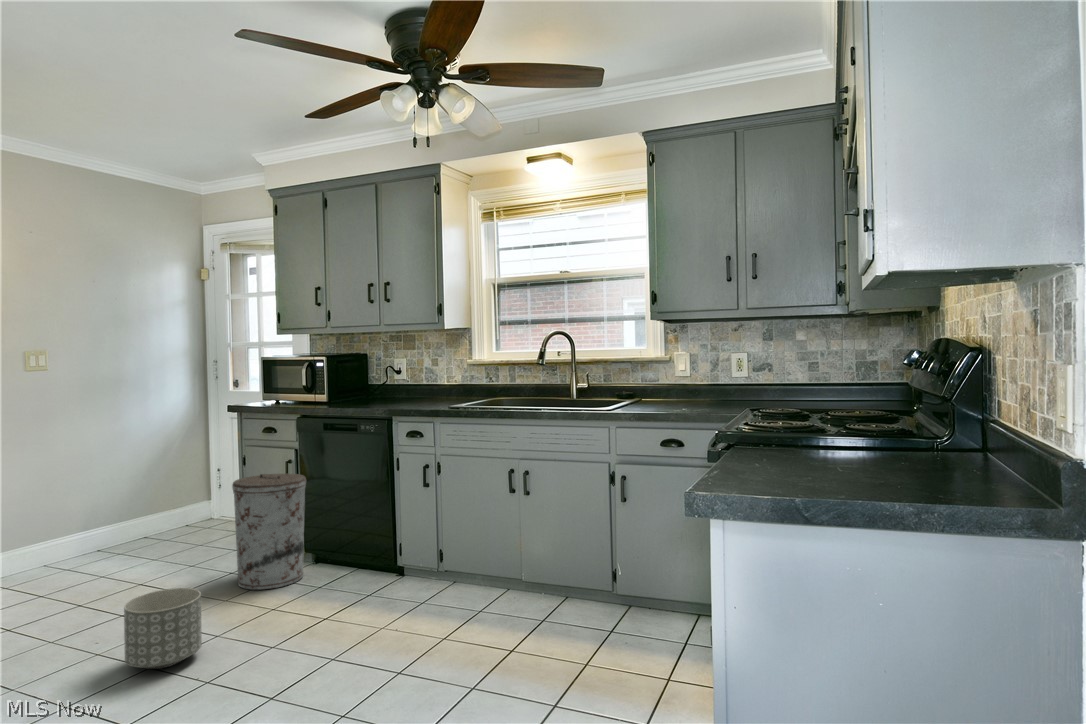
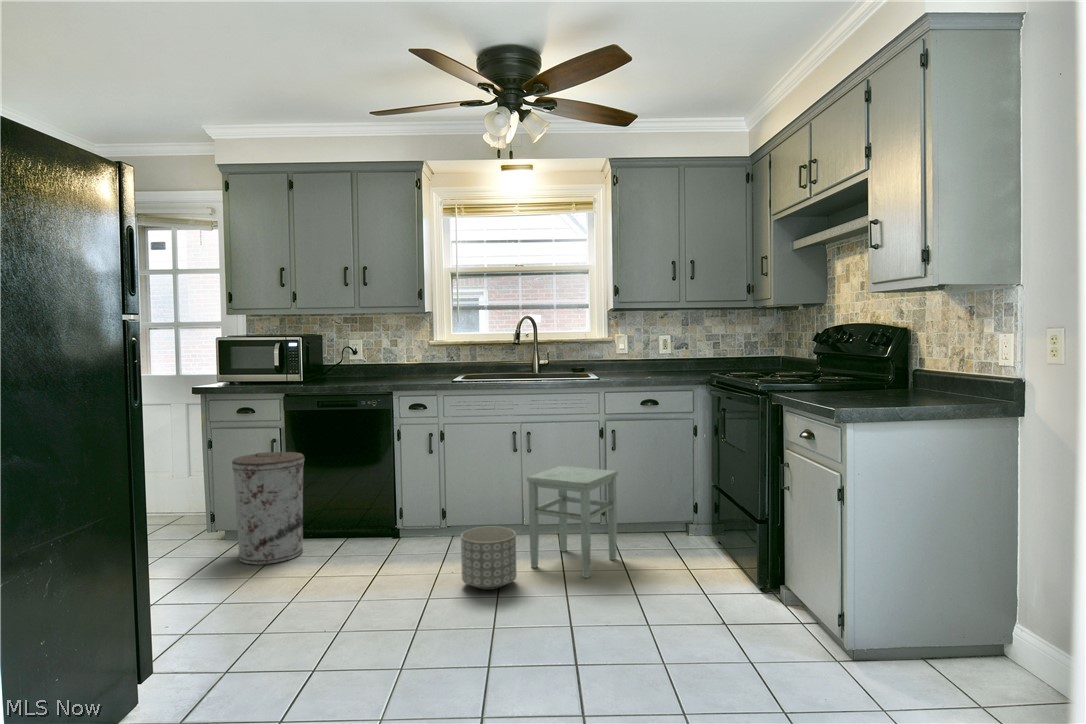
stool: none [472,518,590,676] -> present [527,466,618,578]
planter: present [124,588,202,669] -> present [461,526,517,590]

